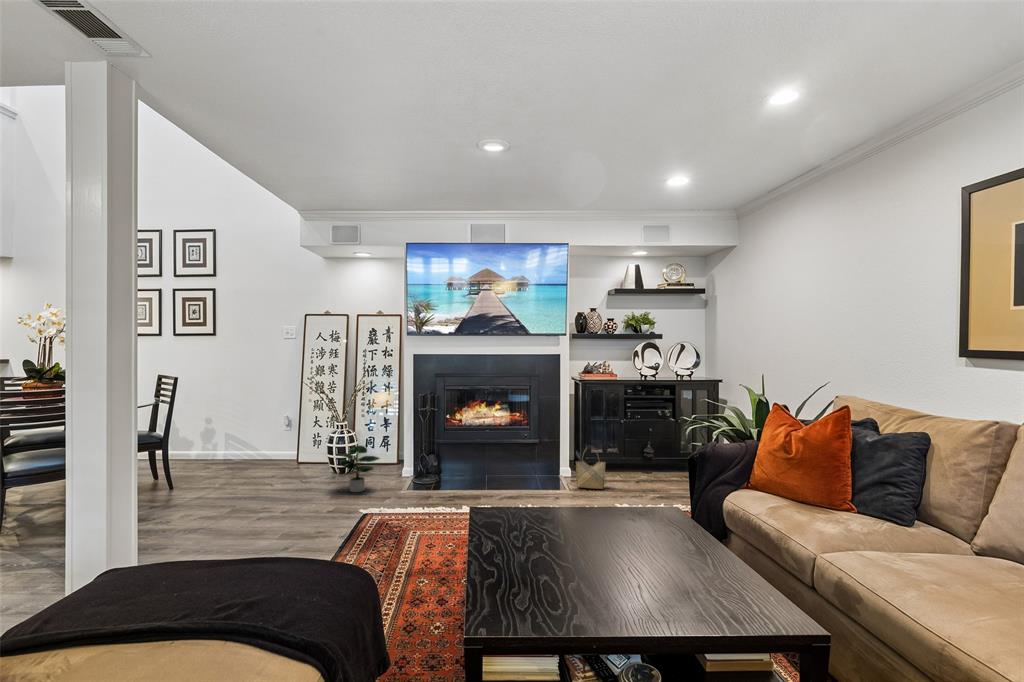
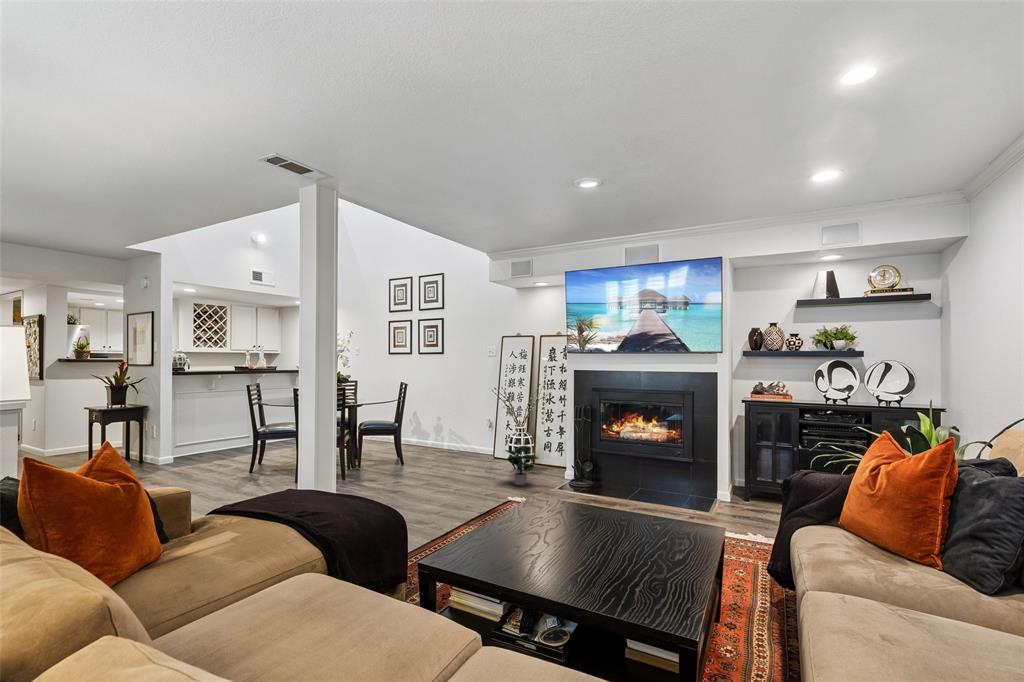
woven basket: present [575,446,606,489] -> none [727,470,763,518]

